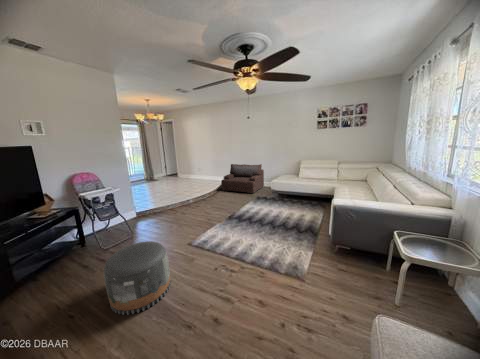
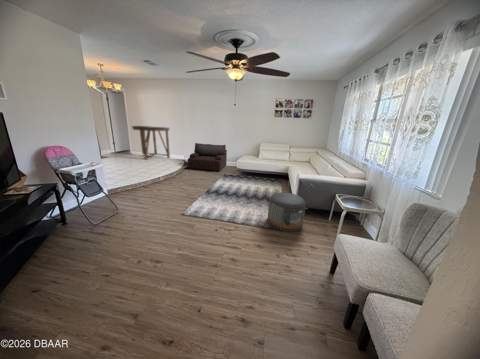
console table: none [176,151,209,182] -> present [132,126,170,159]
pouf: present [104,241,171,315] -> present [267,192,306,232]

